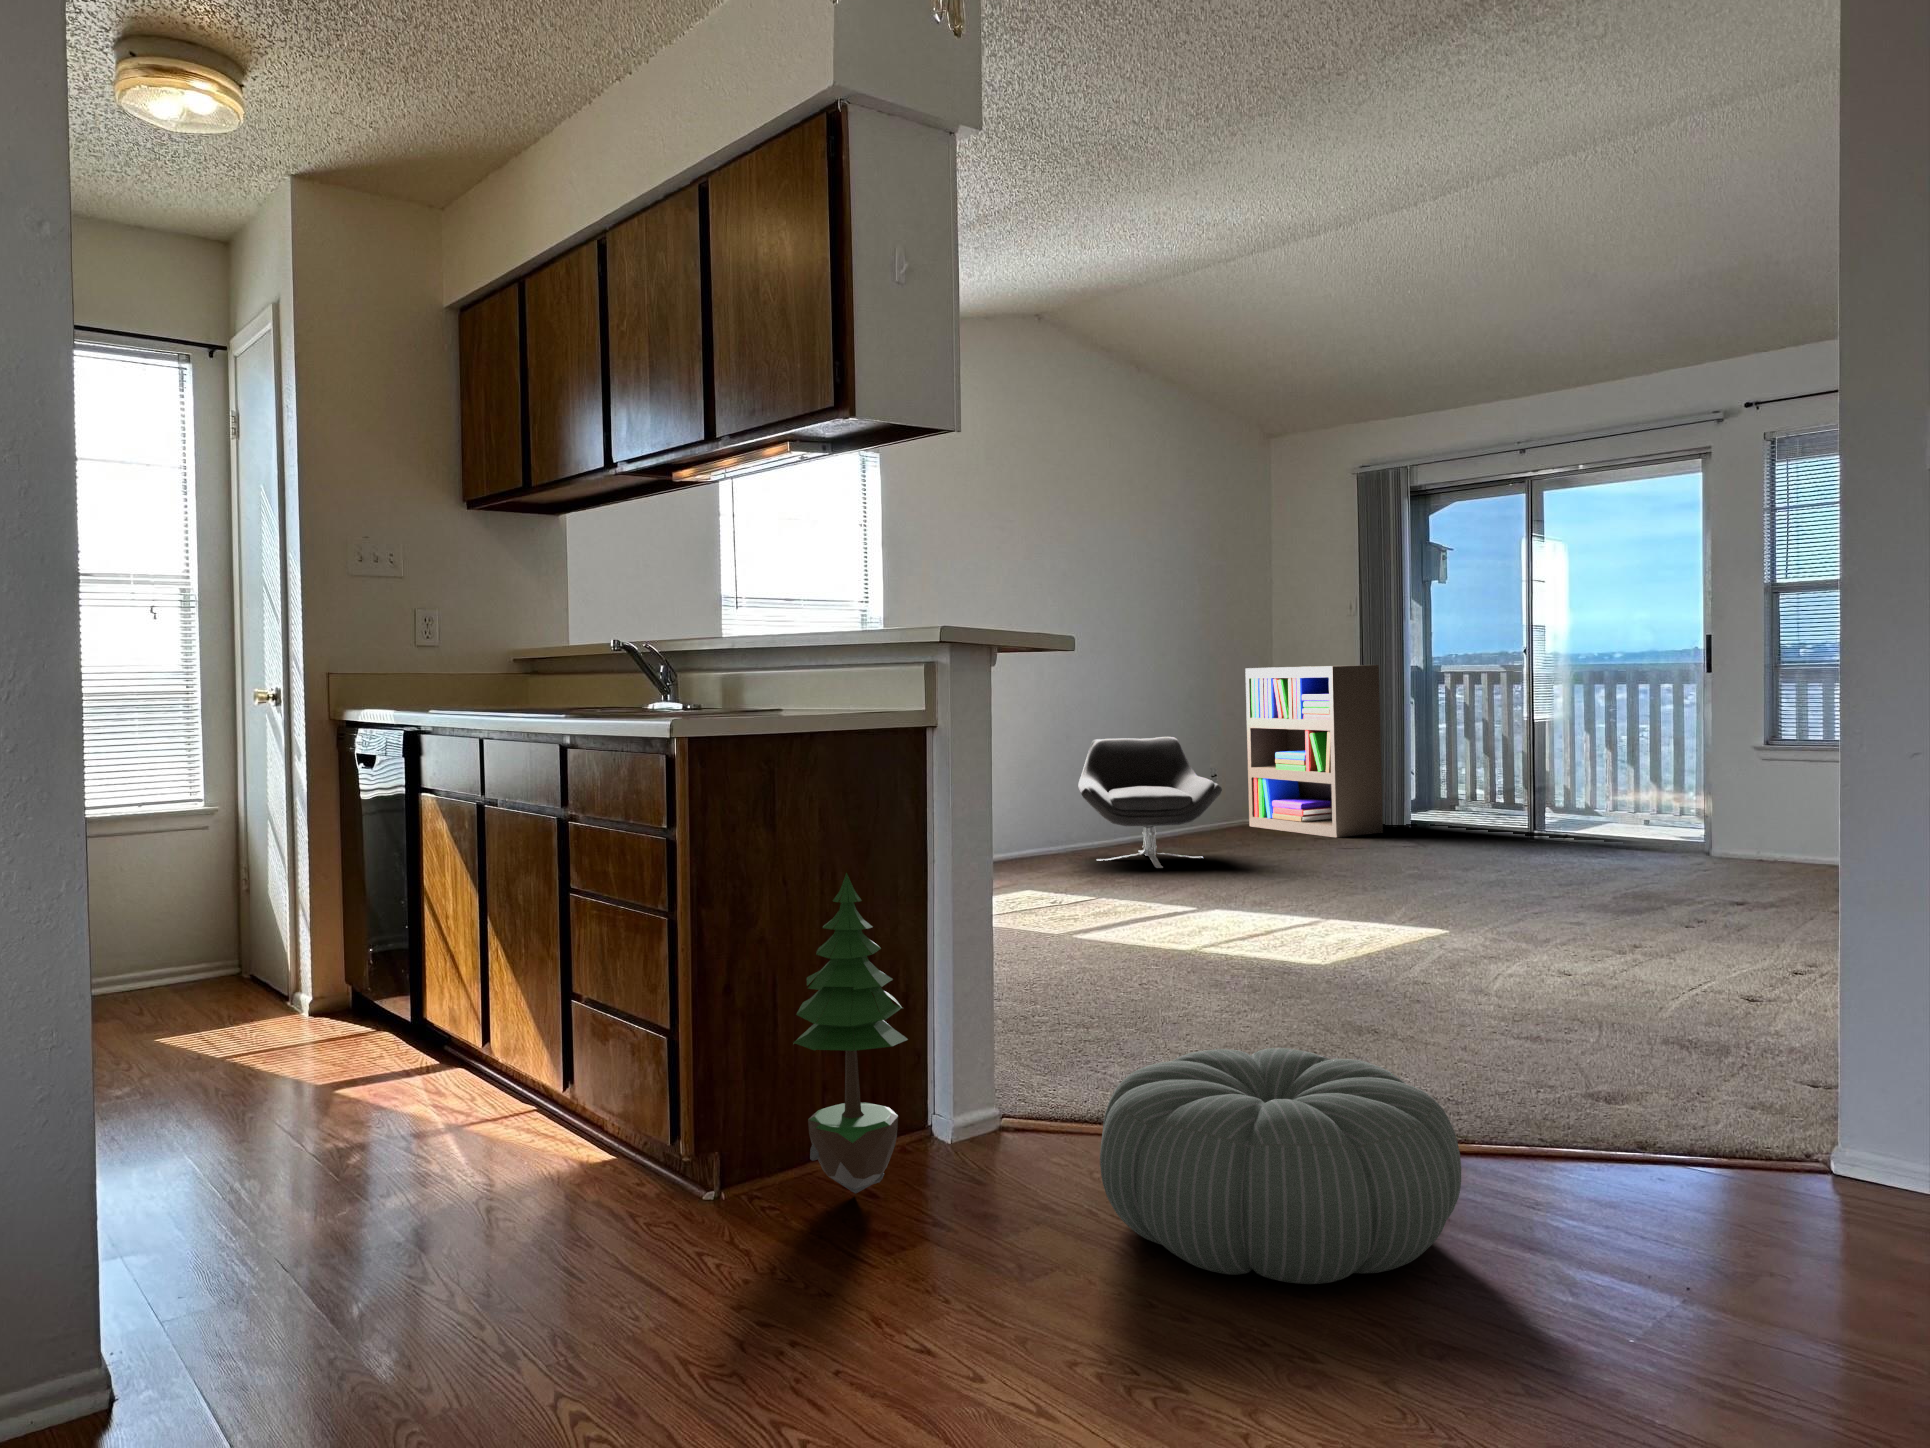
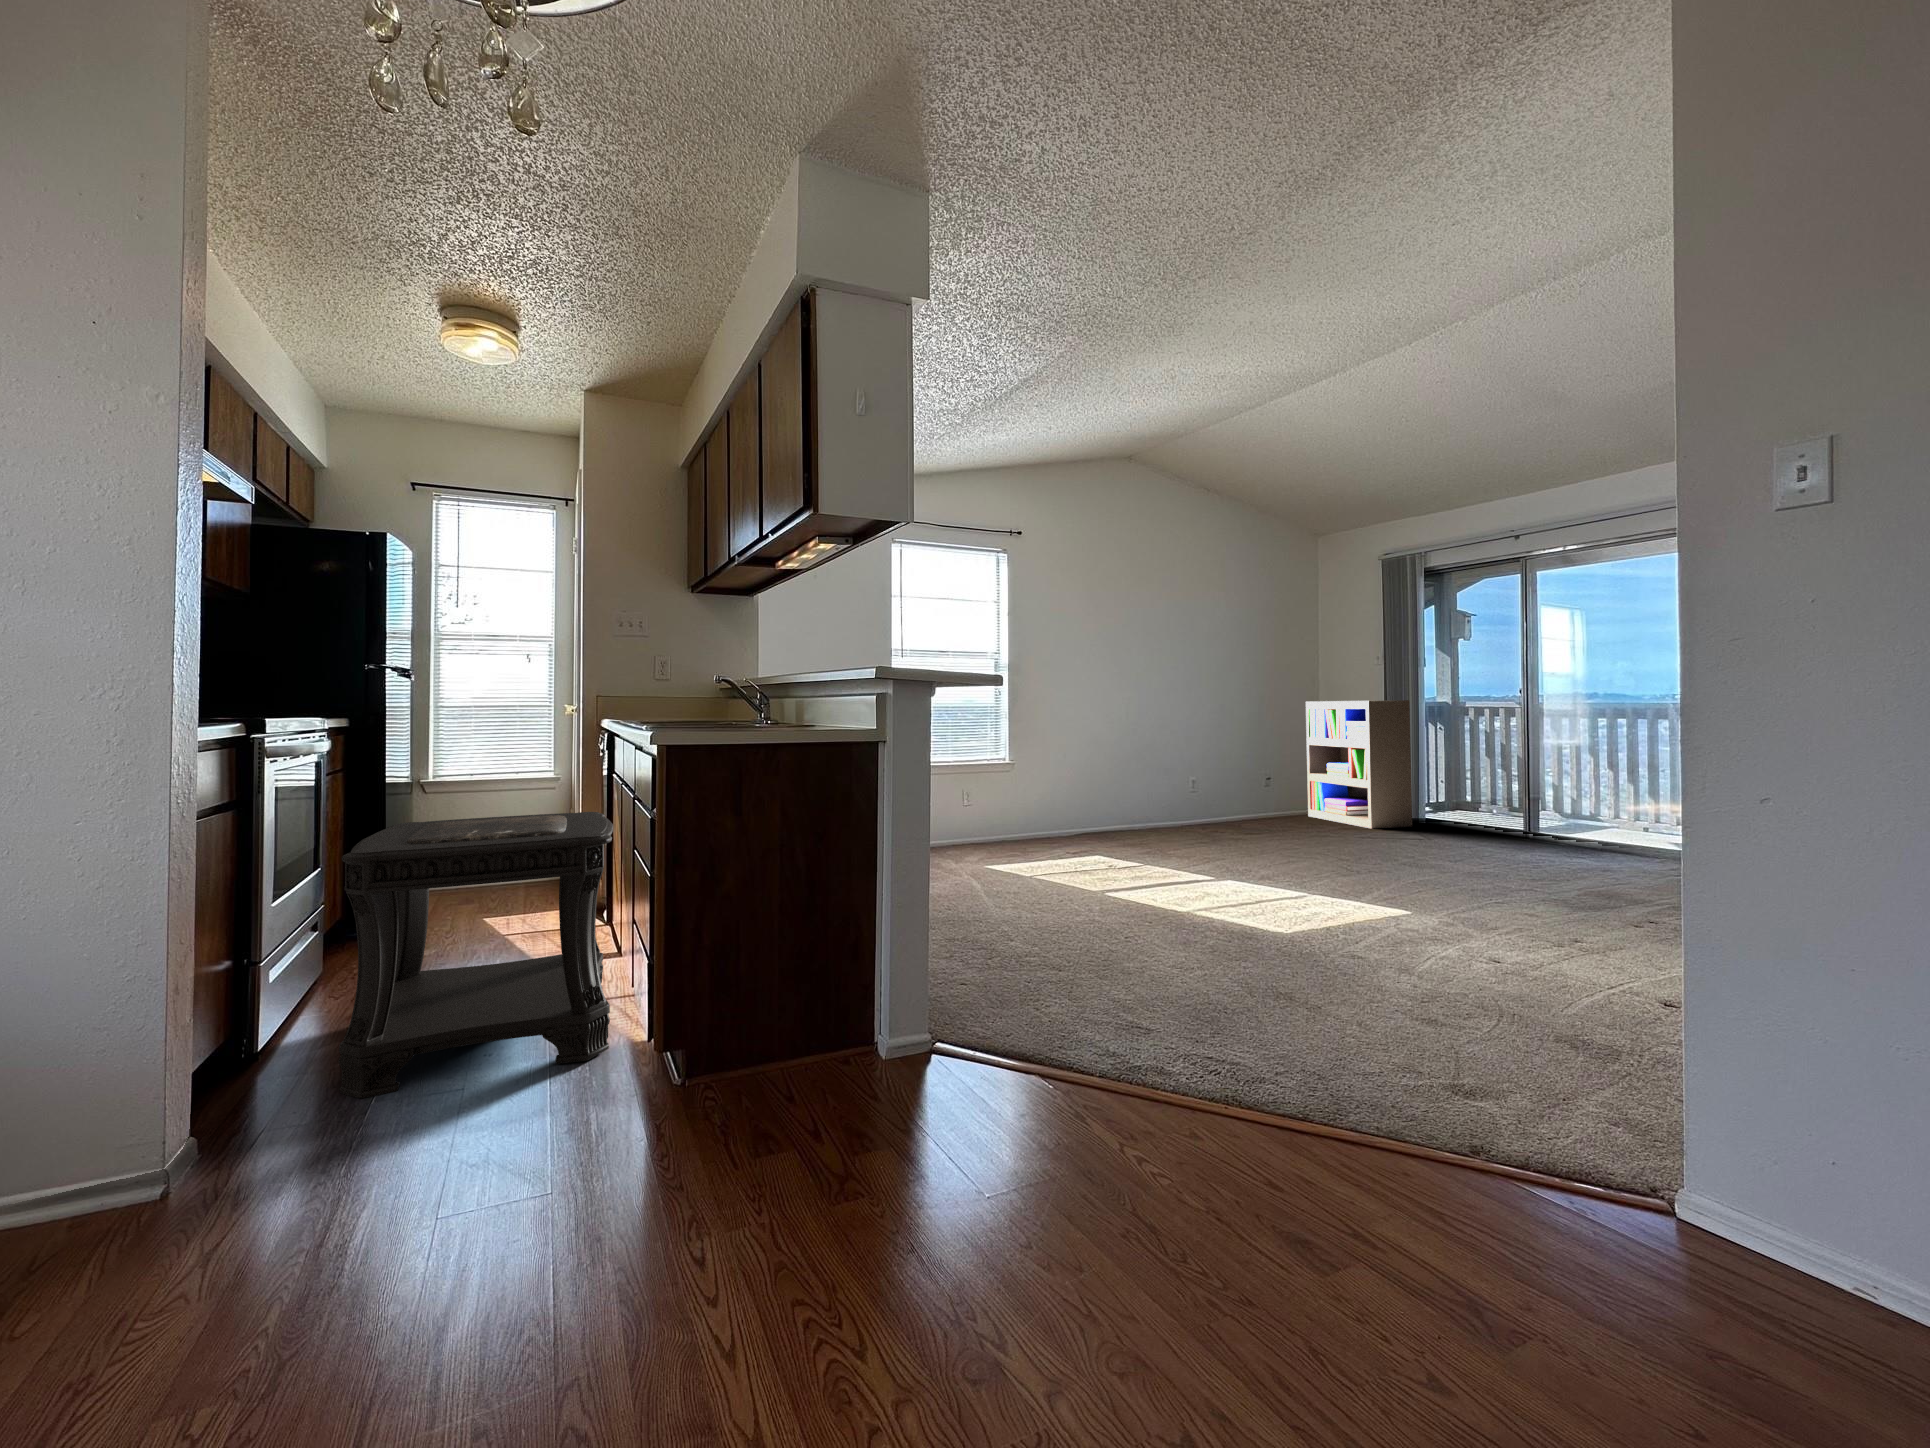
lounge chair: present [1078,737,1222,868] -> none [1158,750,1266,844]
side table: none [179,848,596,1268] -> present [339,812,613,1099]
potted tree: present [794,873,908,1193] -> none [709,848,799,1096]
pouf: present [1100,1048,1461,1284] -> none [894,1017,1212,1262]

